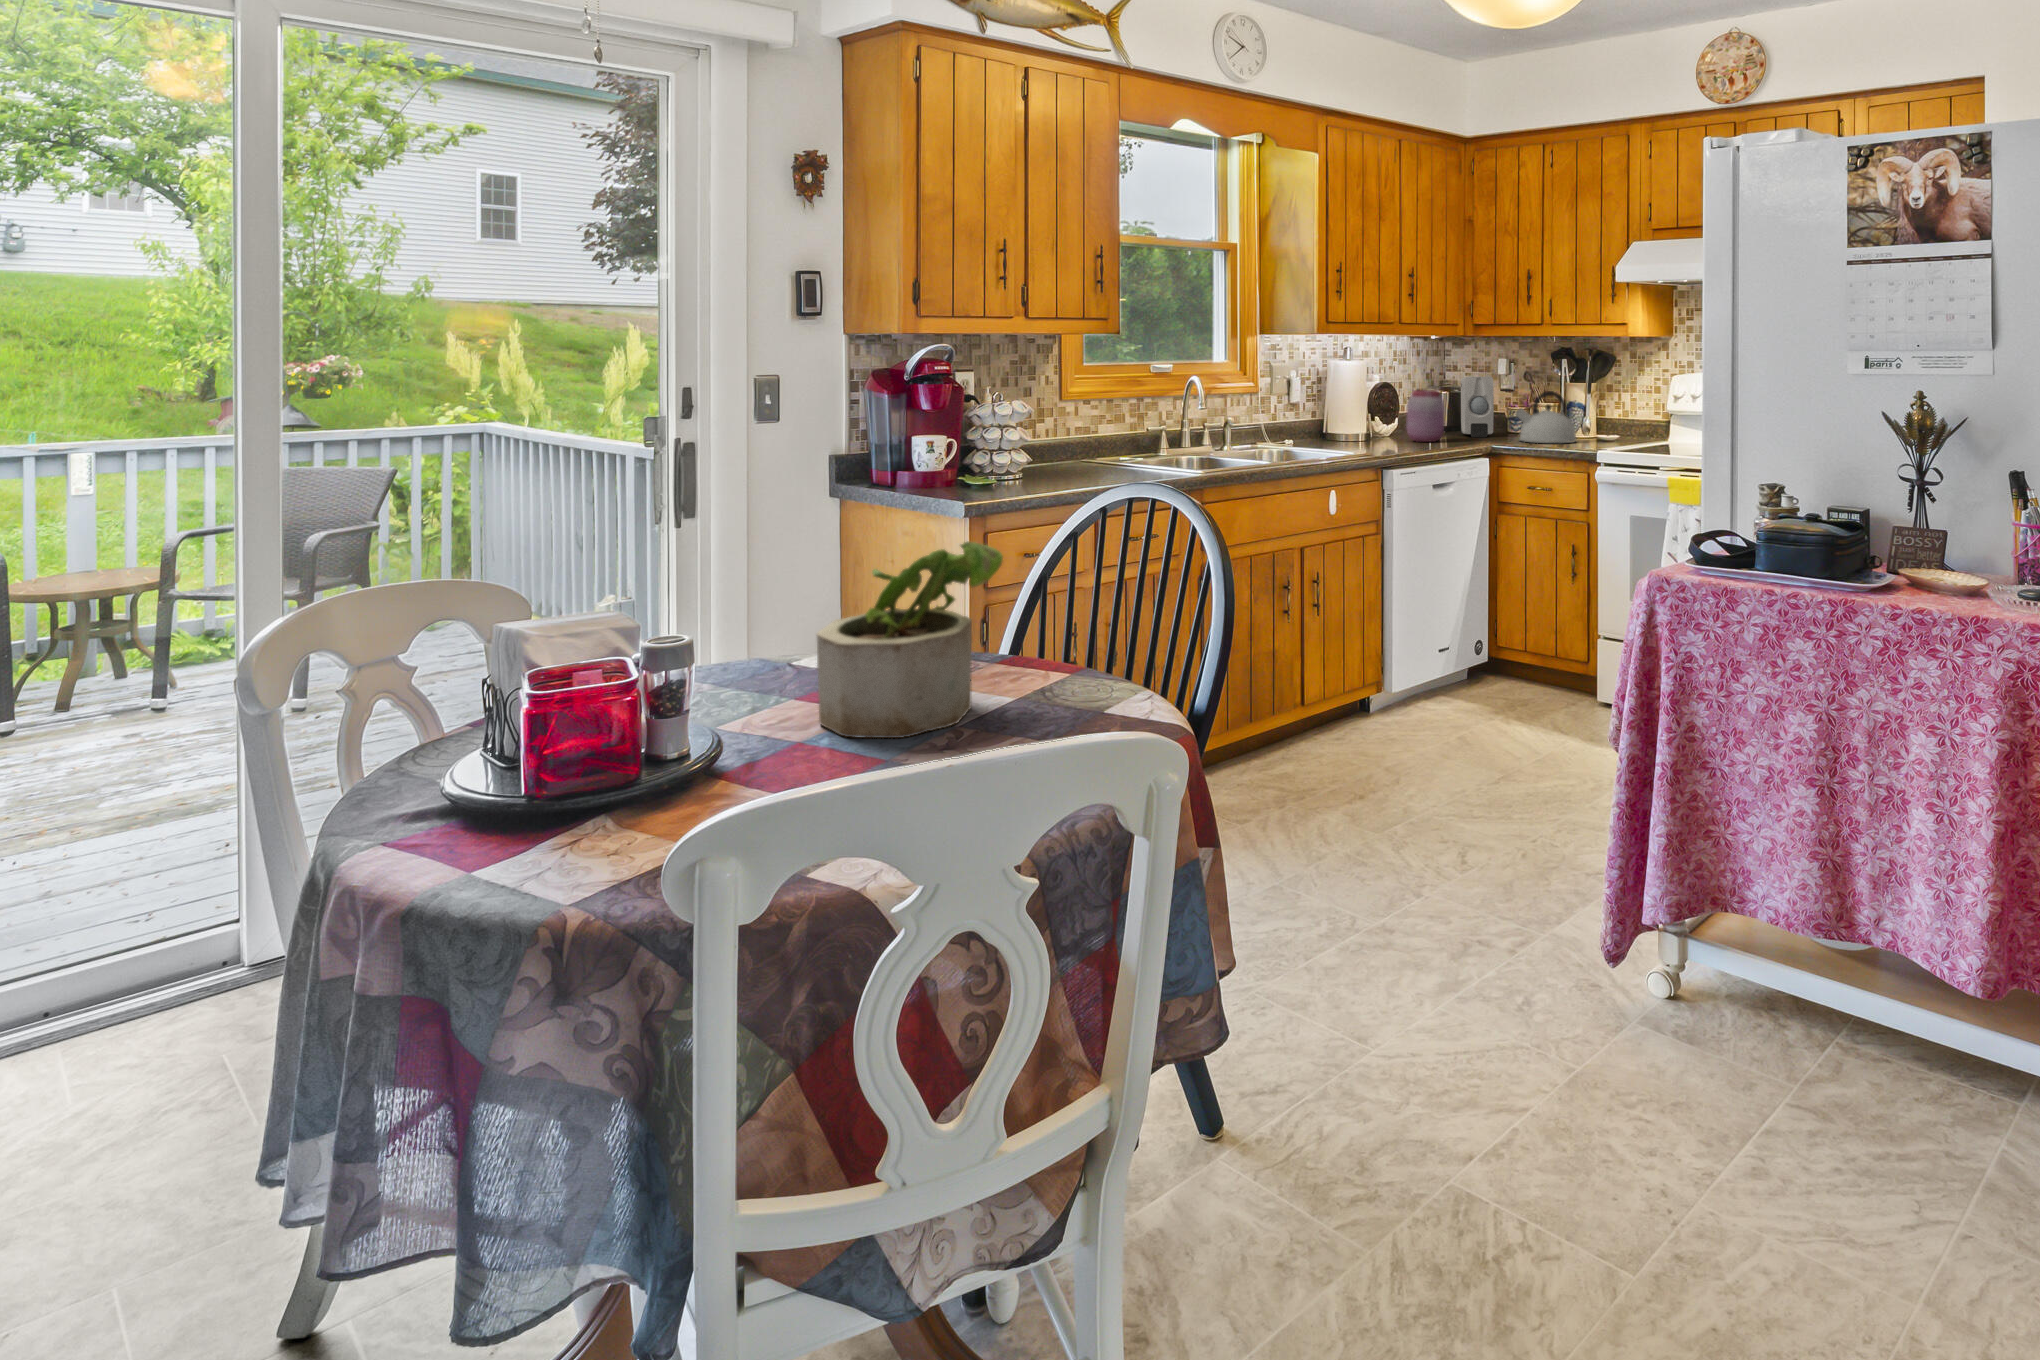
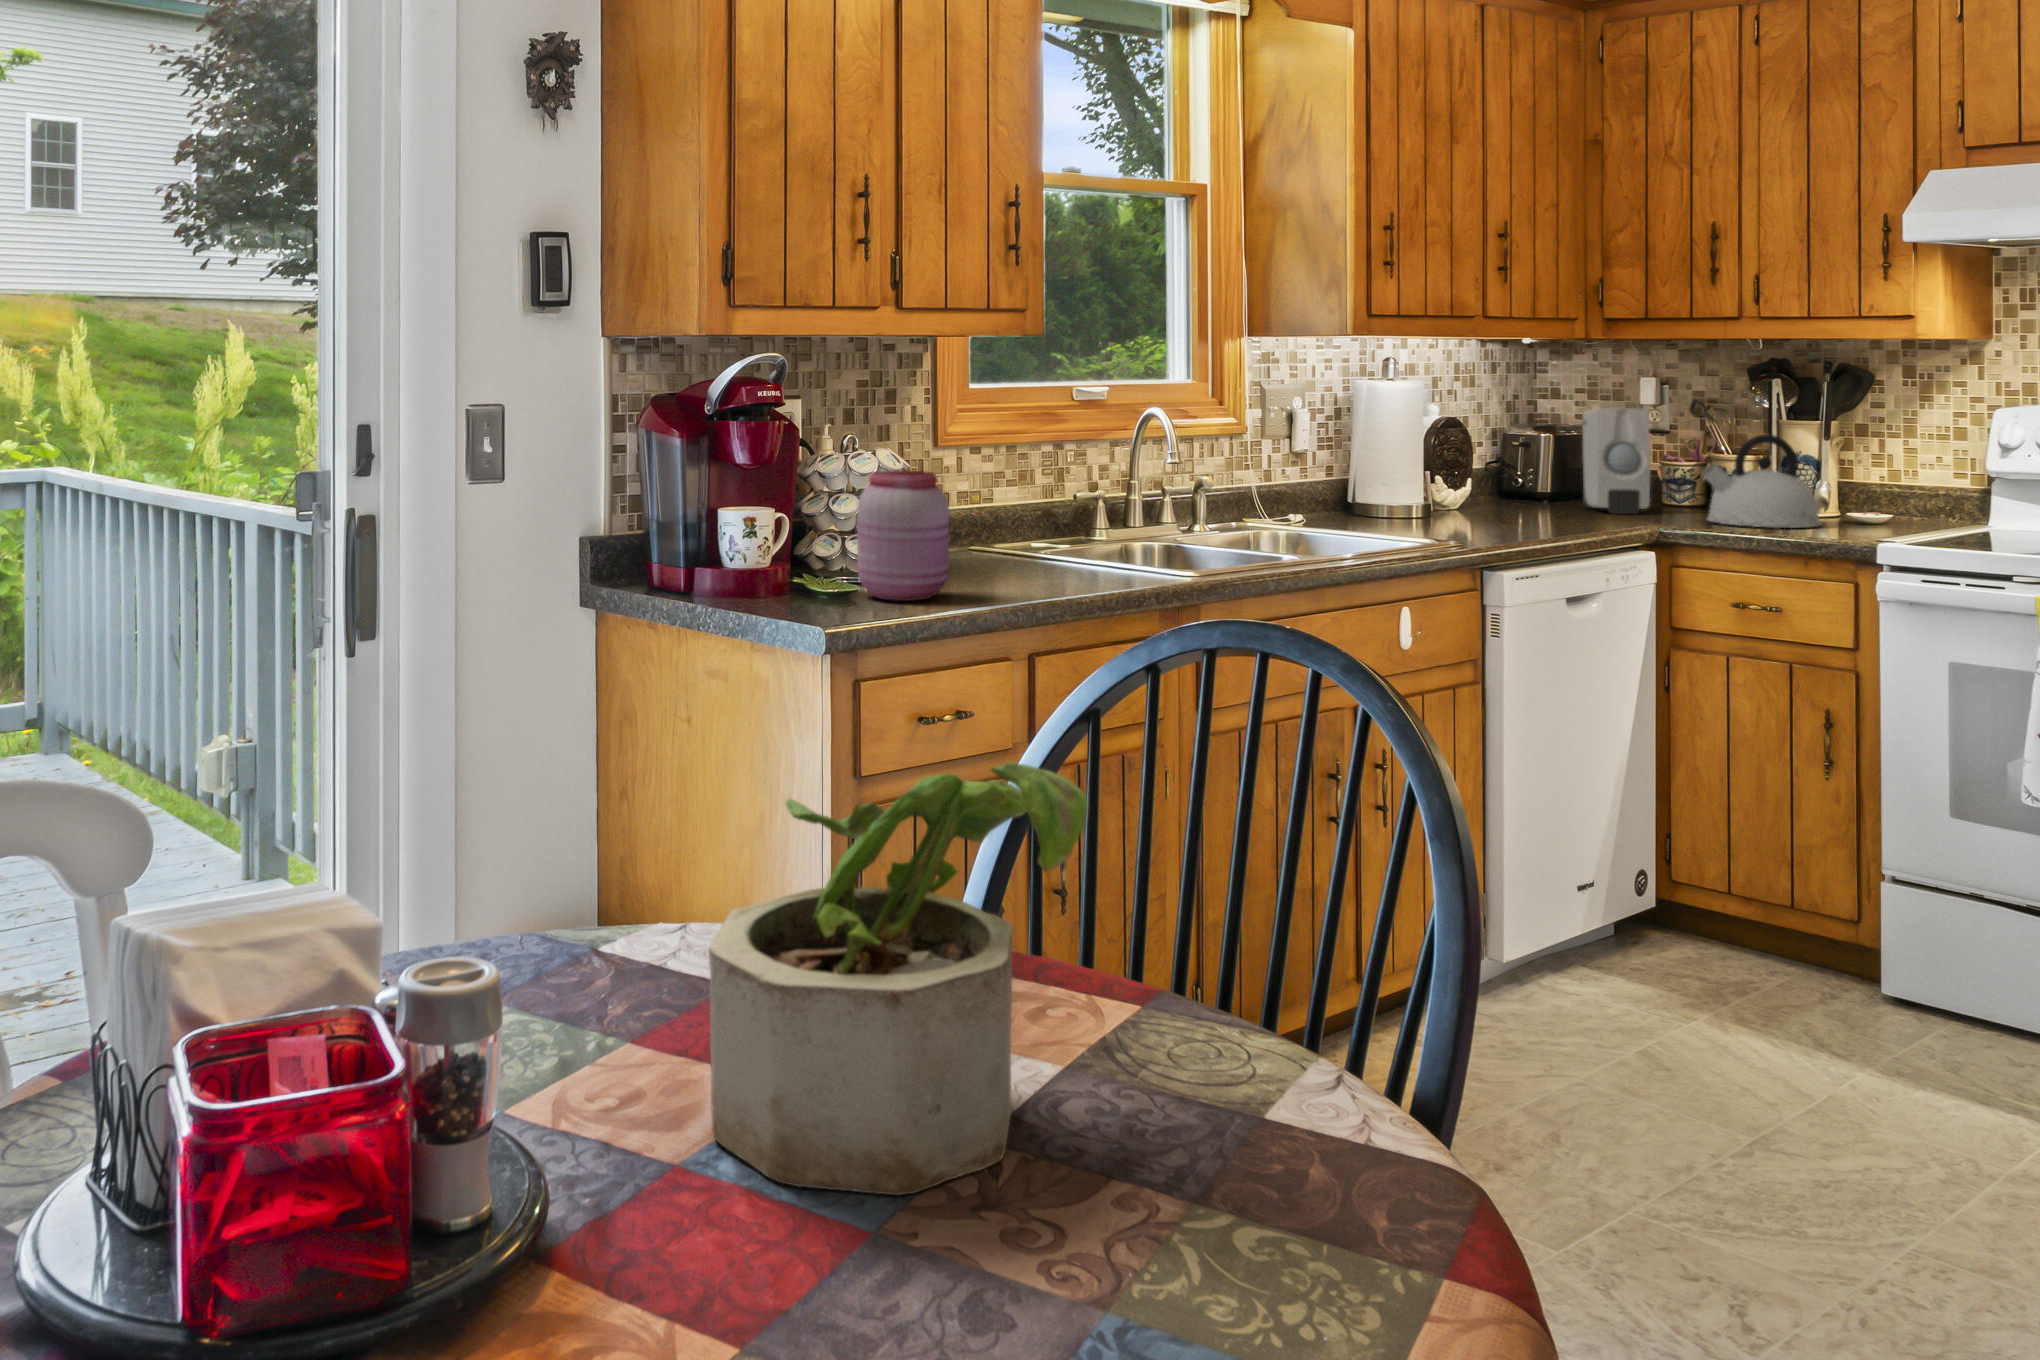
jar: present [1406,390,1444,442] -> present [857,471,949,601]

